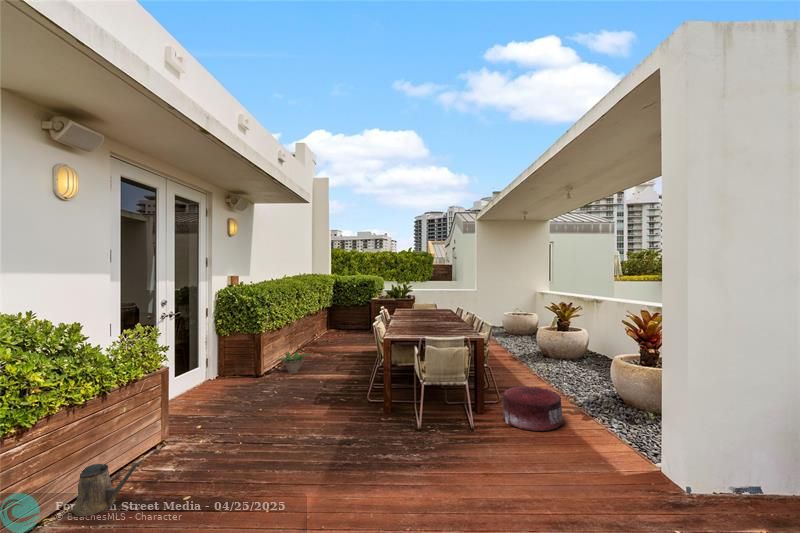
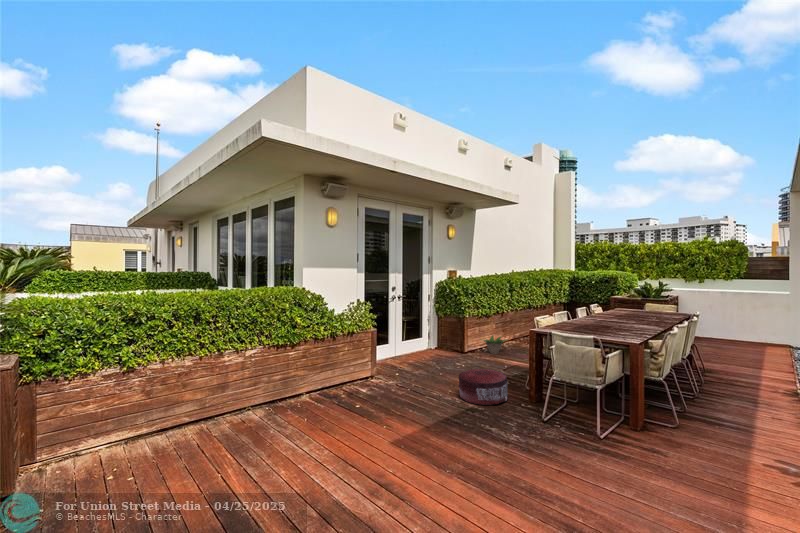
pouf: present [503,386,564,431] -> present [459,369,508,405]
watering can: present [72,461,142,516] -> none [310,375,336,402]

